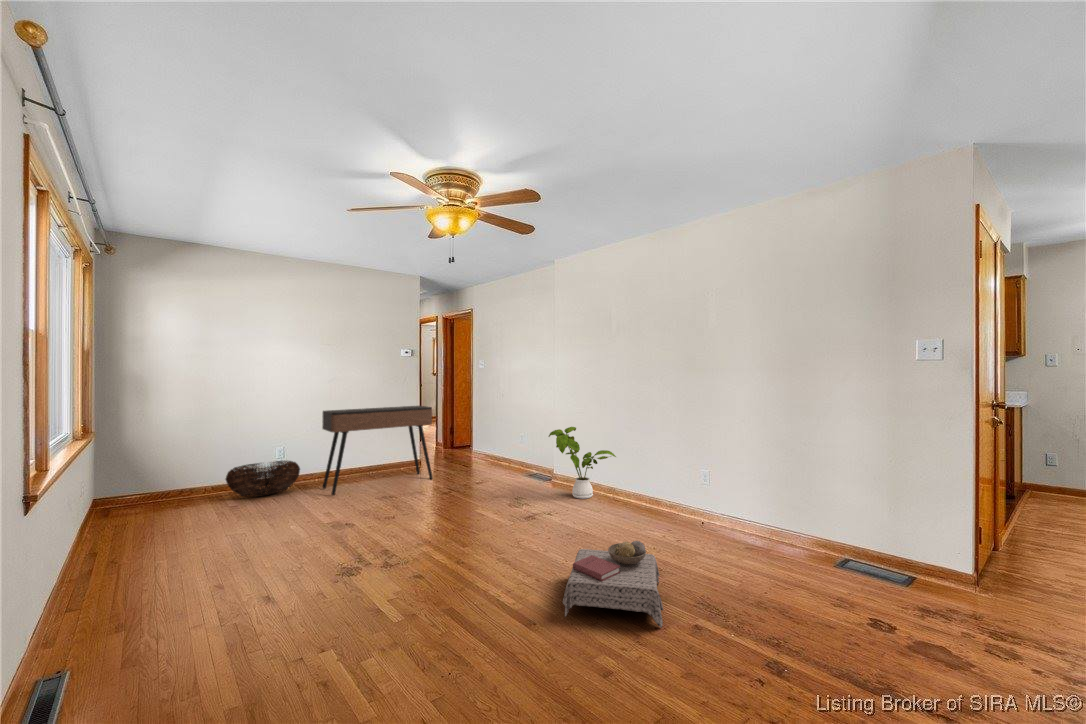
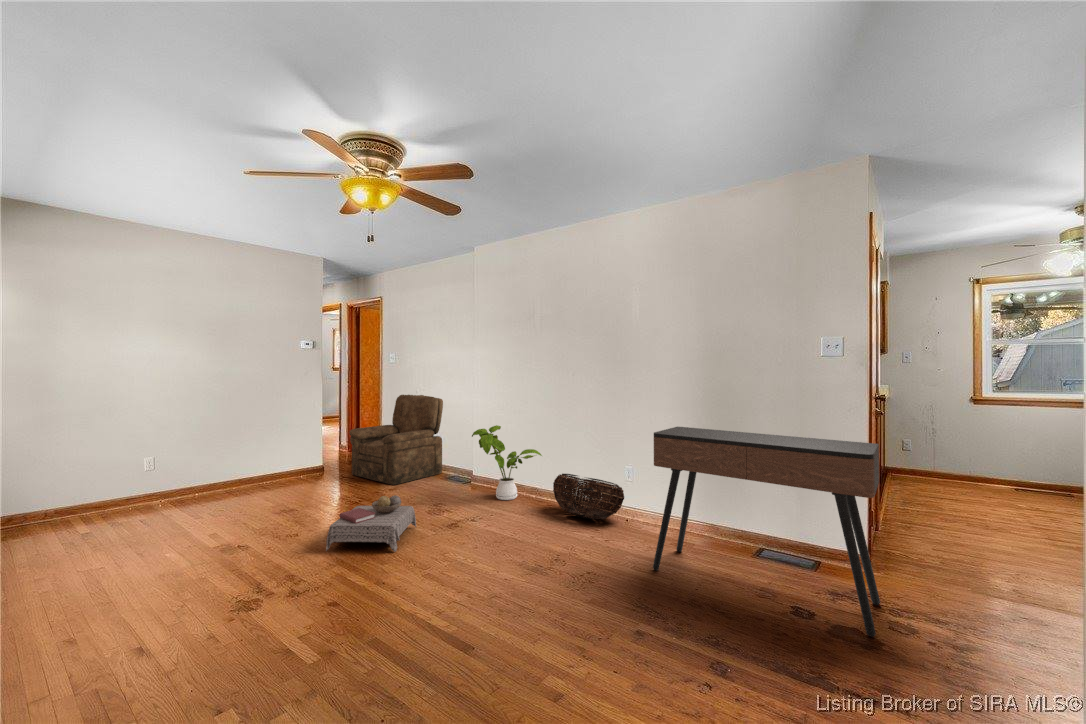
armchair: none [443,398,525,480] -> present [349,395,443,485]
console table: present [322,406,433,495] -> present [653,427,880,637]
basket: present [226,461,300,497] -> present [553,474,624,520]
ottoman: present [563,541,663,627] -> present [326,495,416,551]

